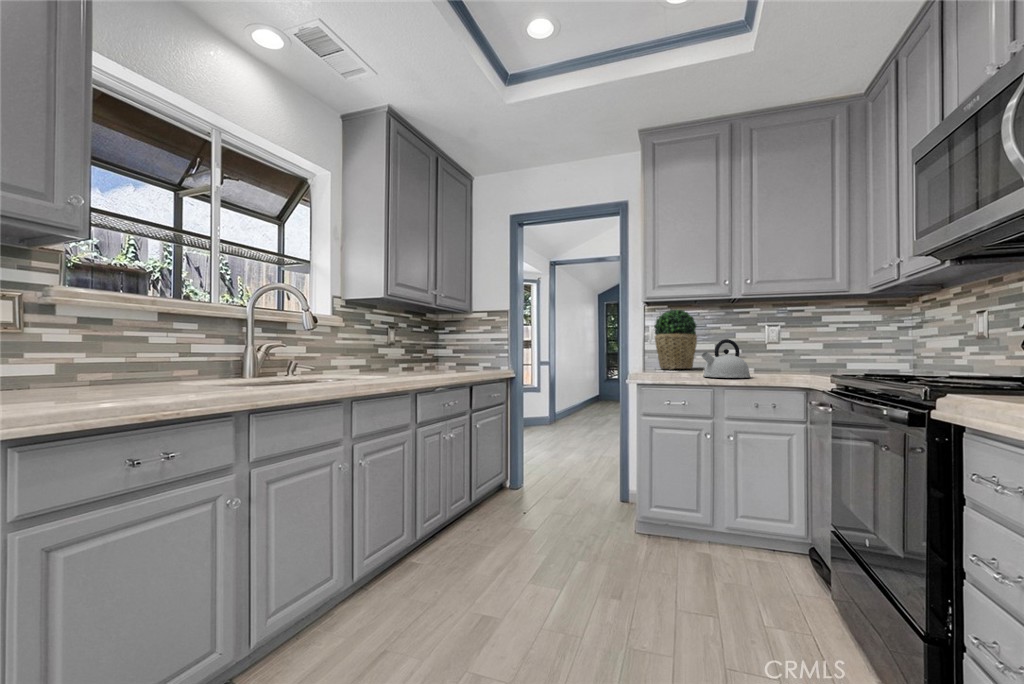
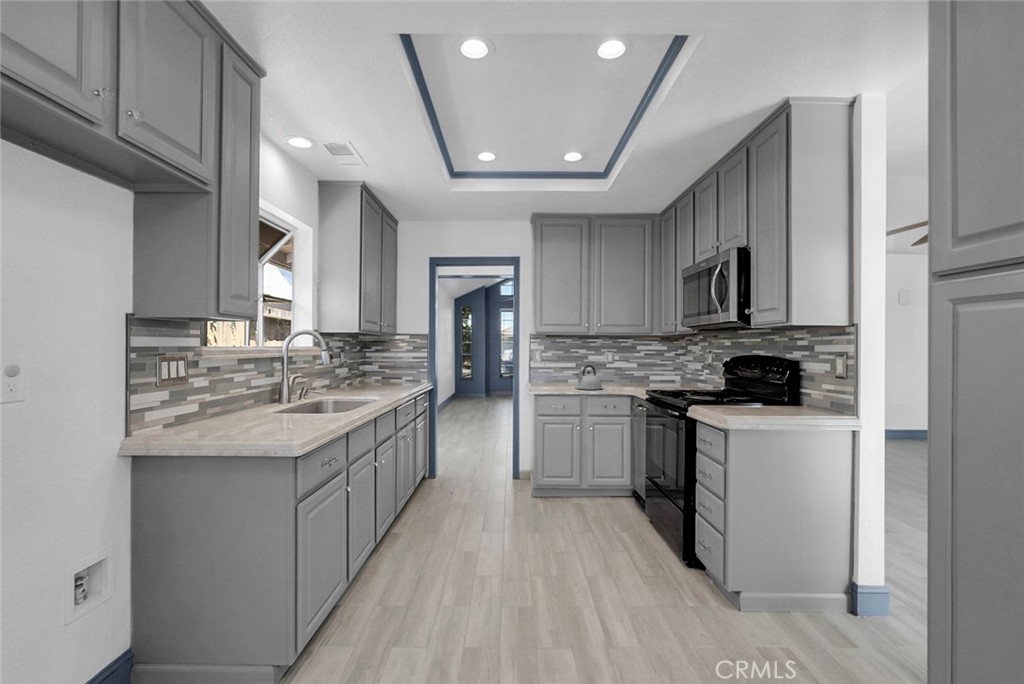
potted plant: present [654,310,697,370] -> none [537,340,566,381]

